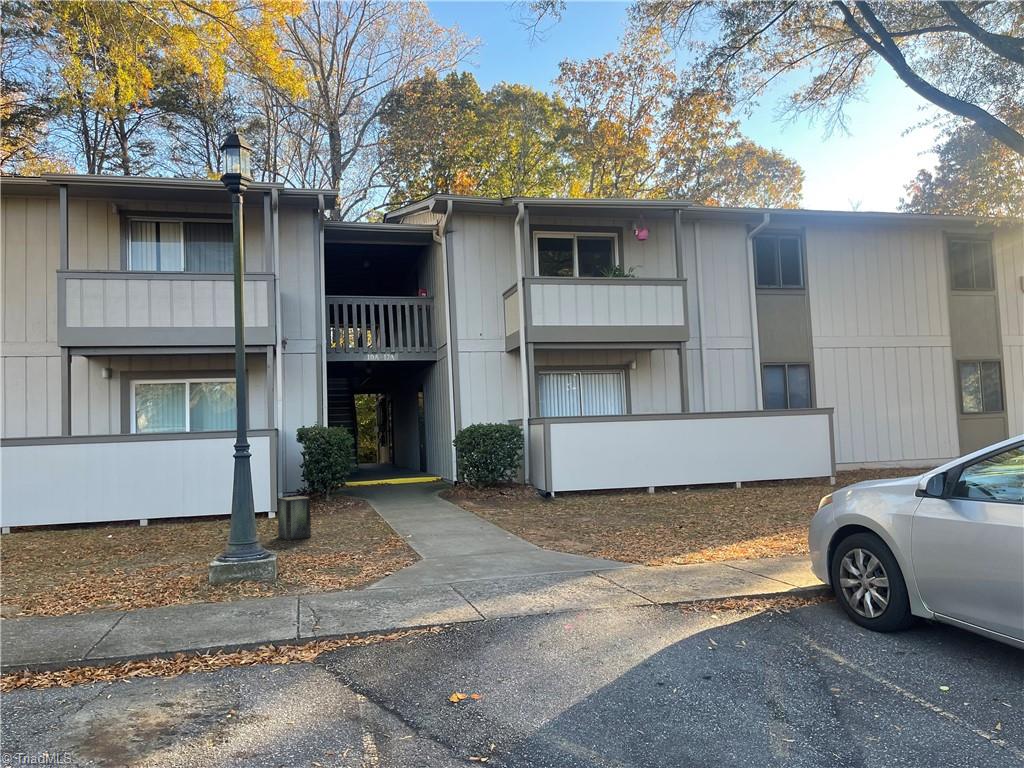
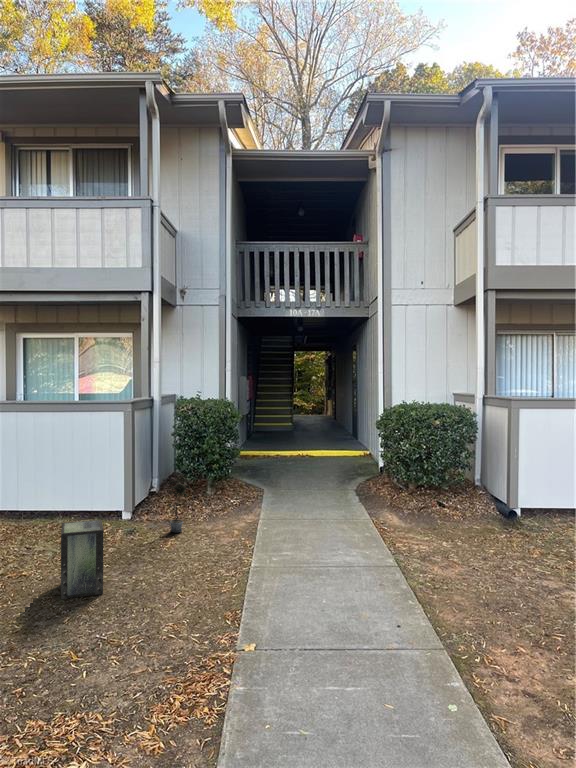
potted plant: none [316,478,337,519] -> present [168,475,191,533]

